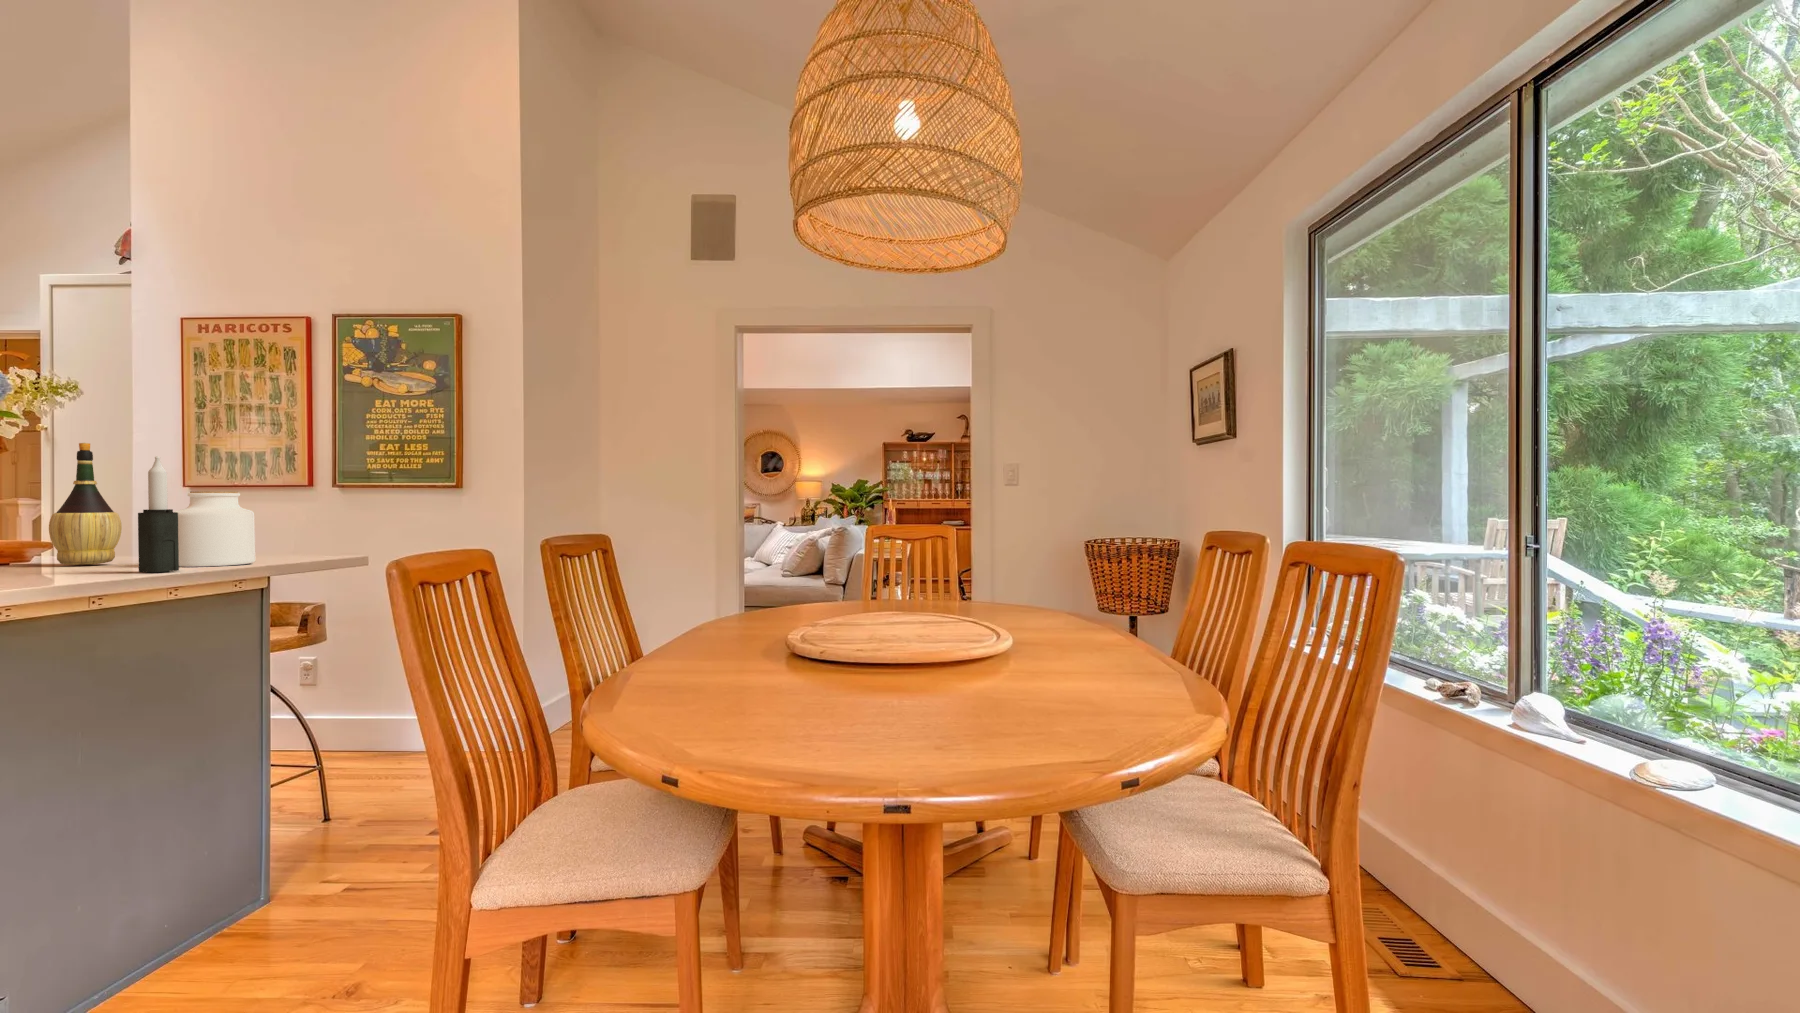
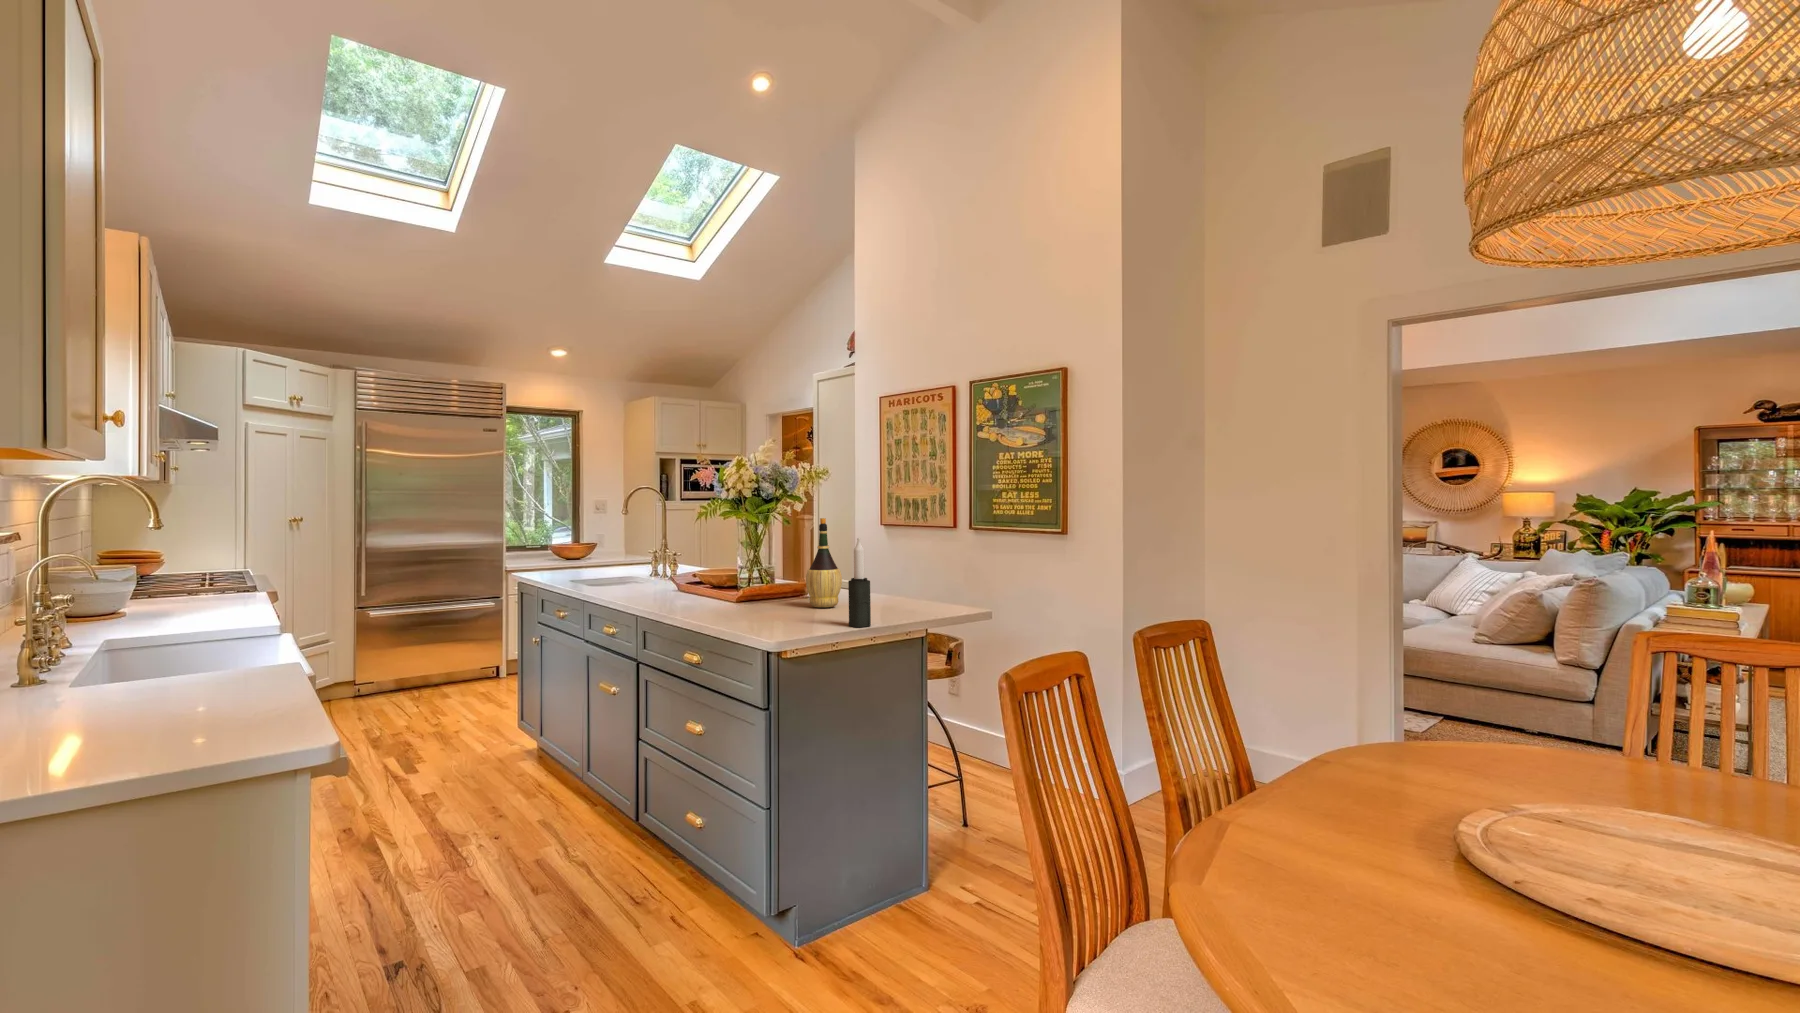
jar: present [175,491,255,567] -> none [868,556,916,618]

